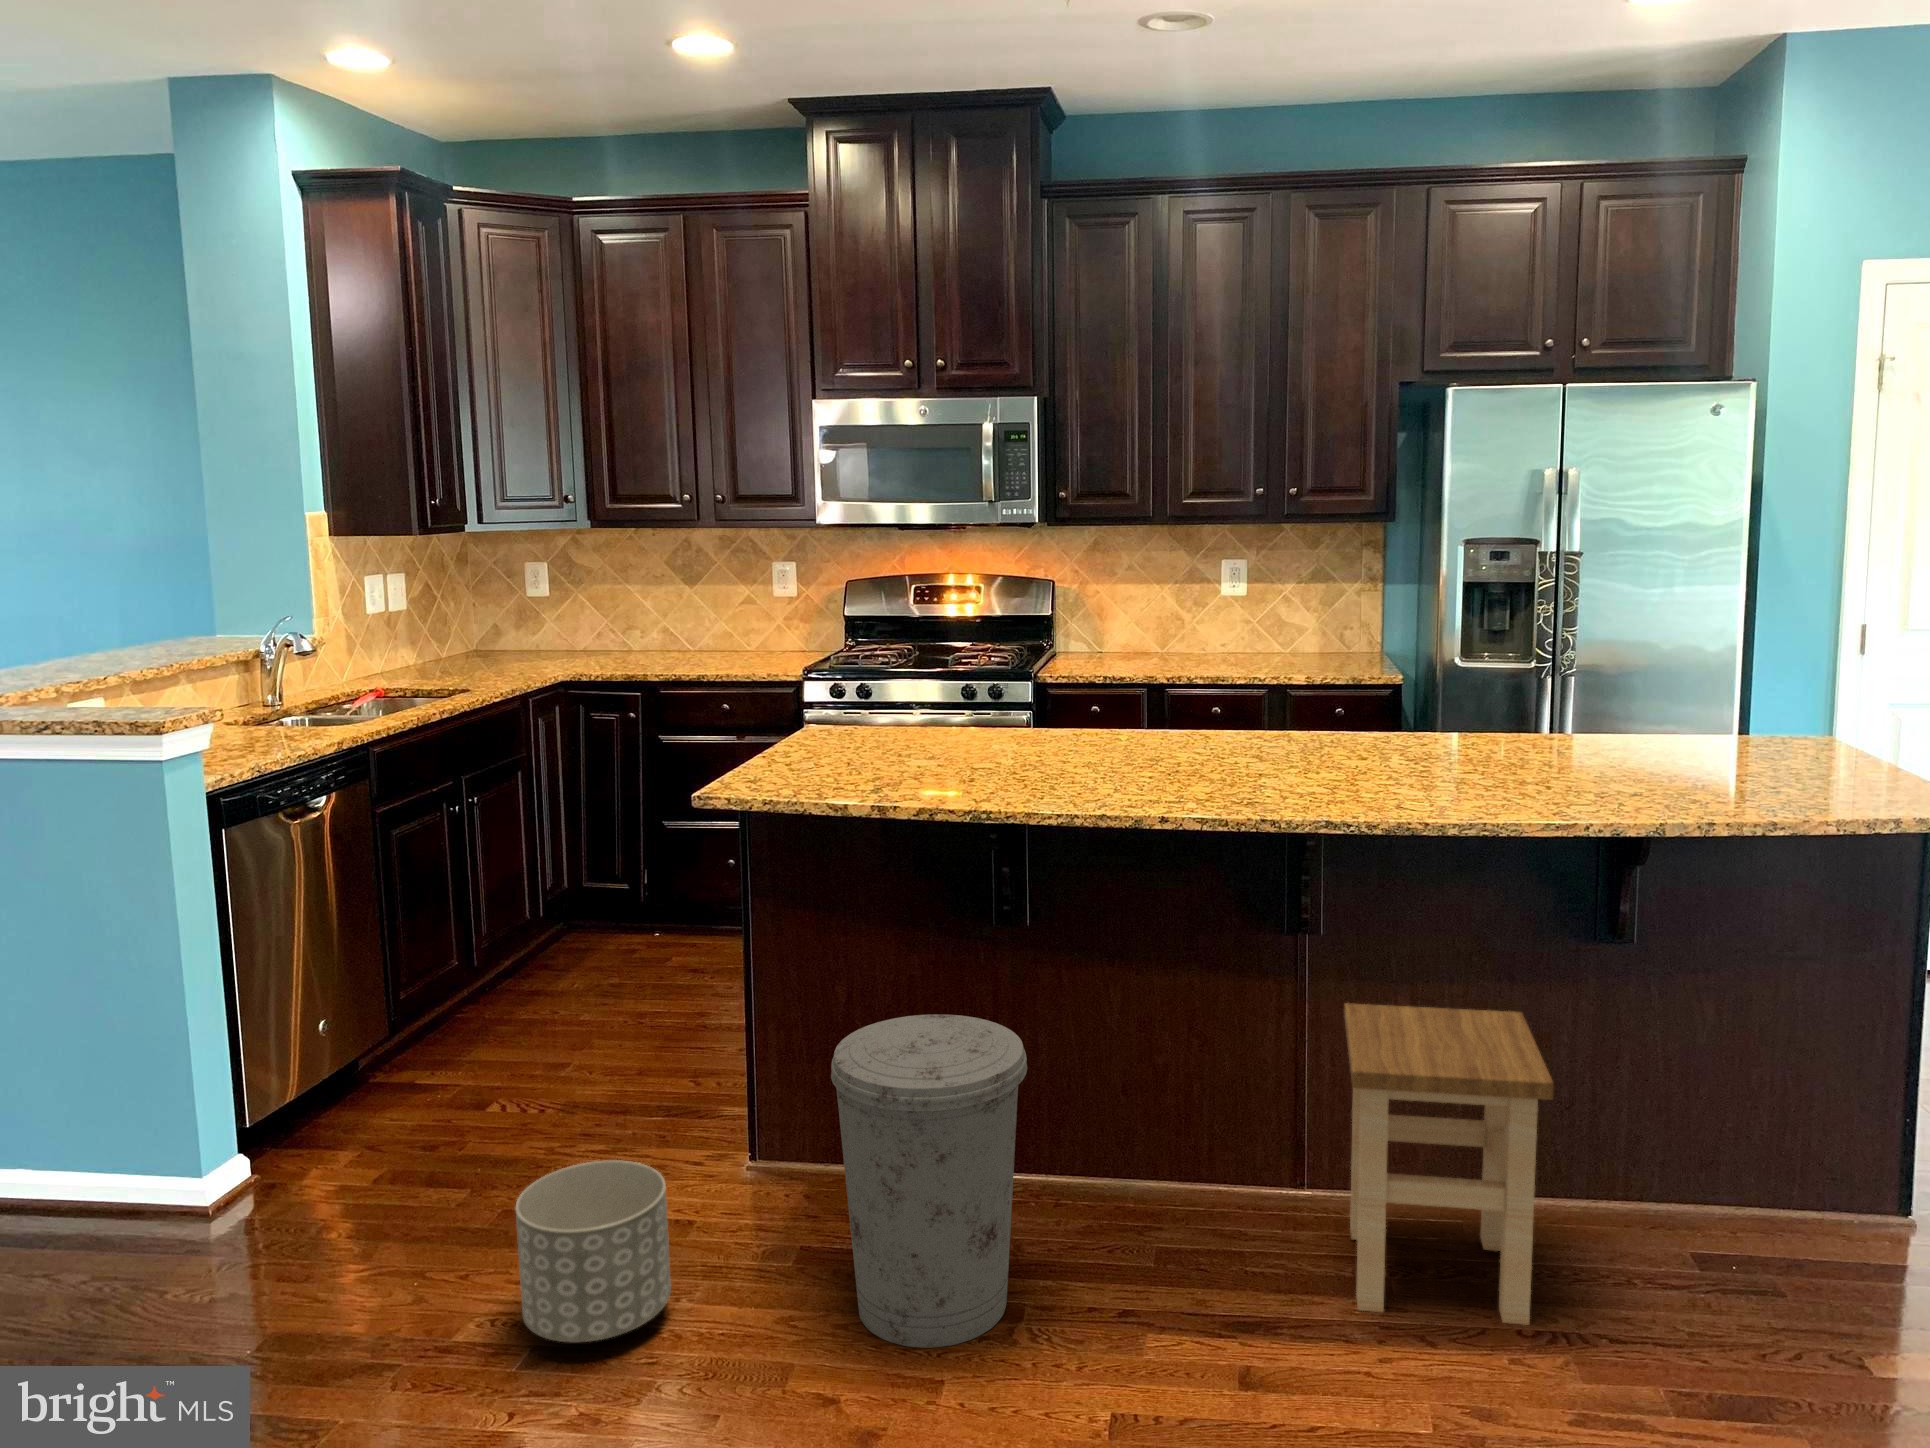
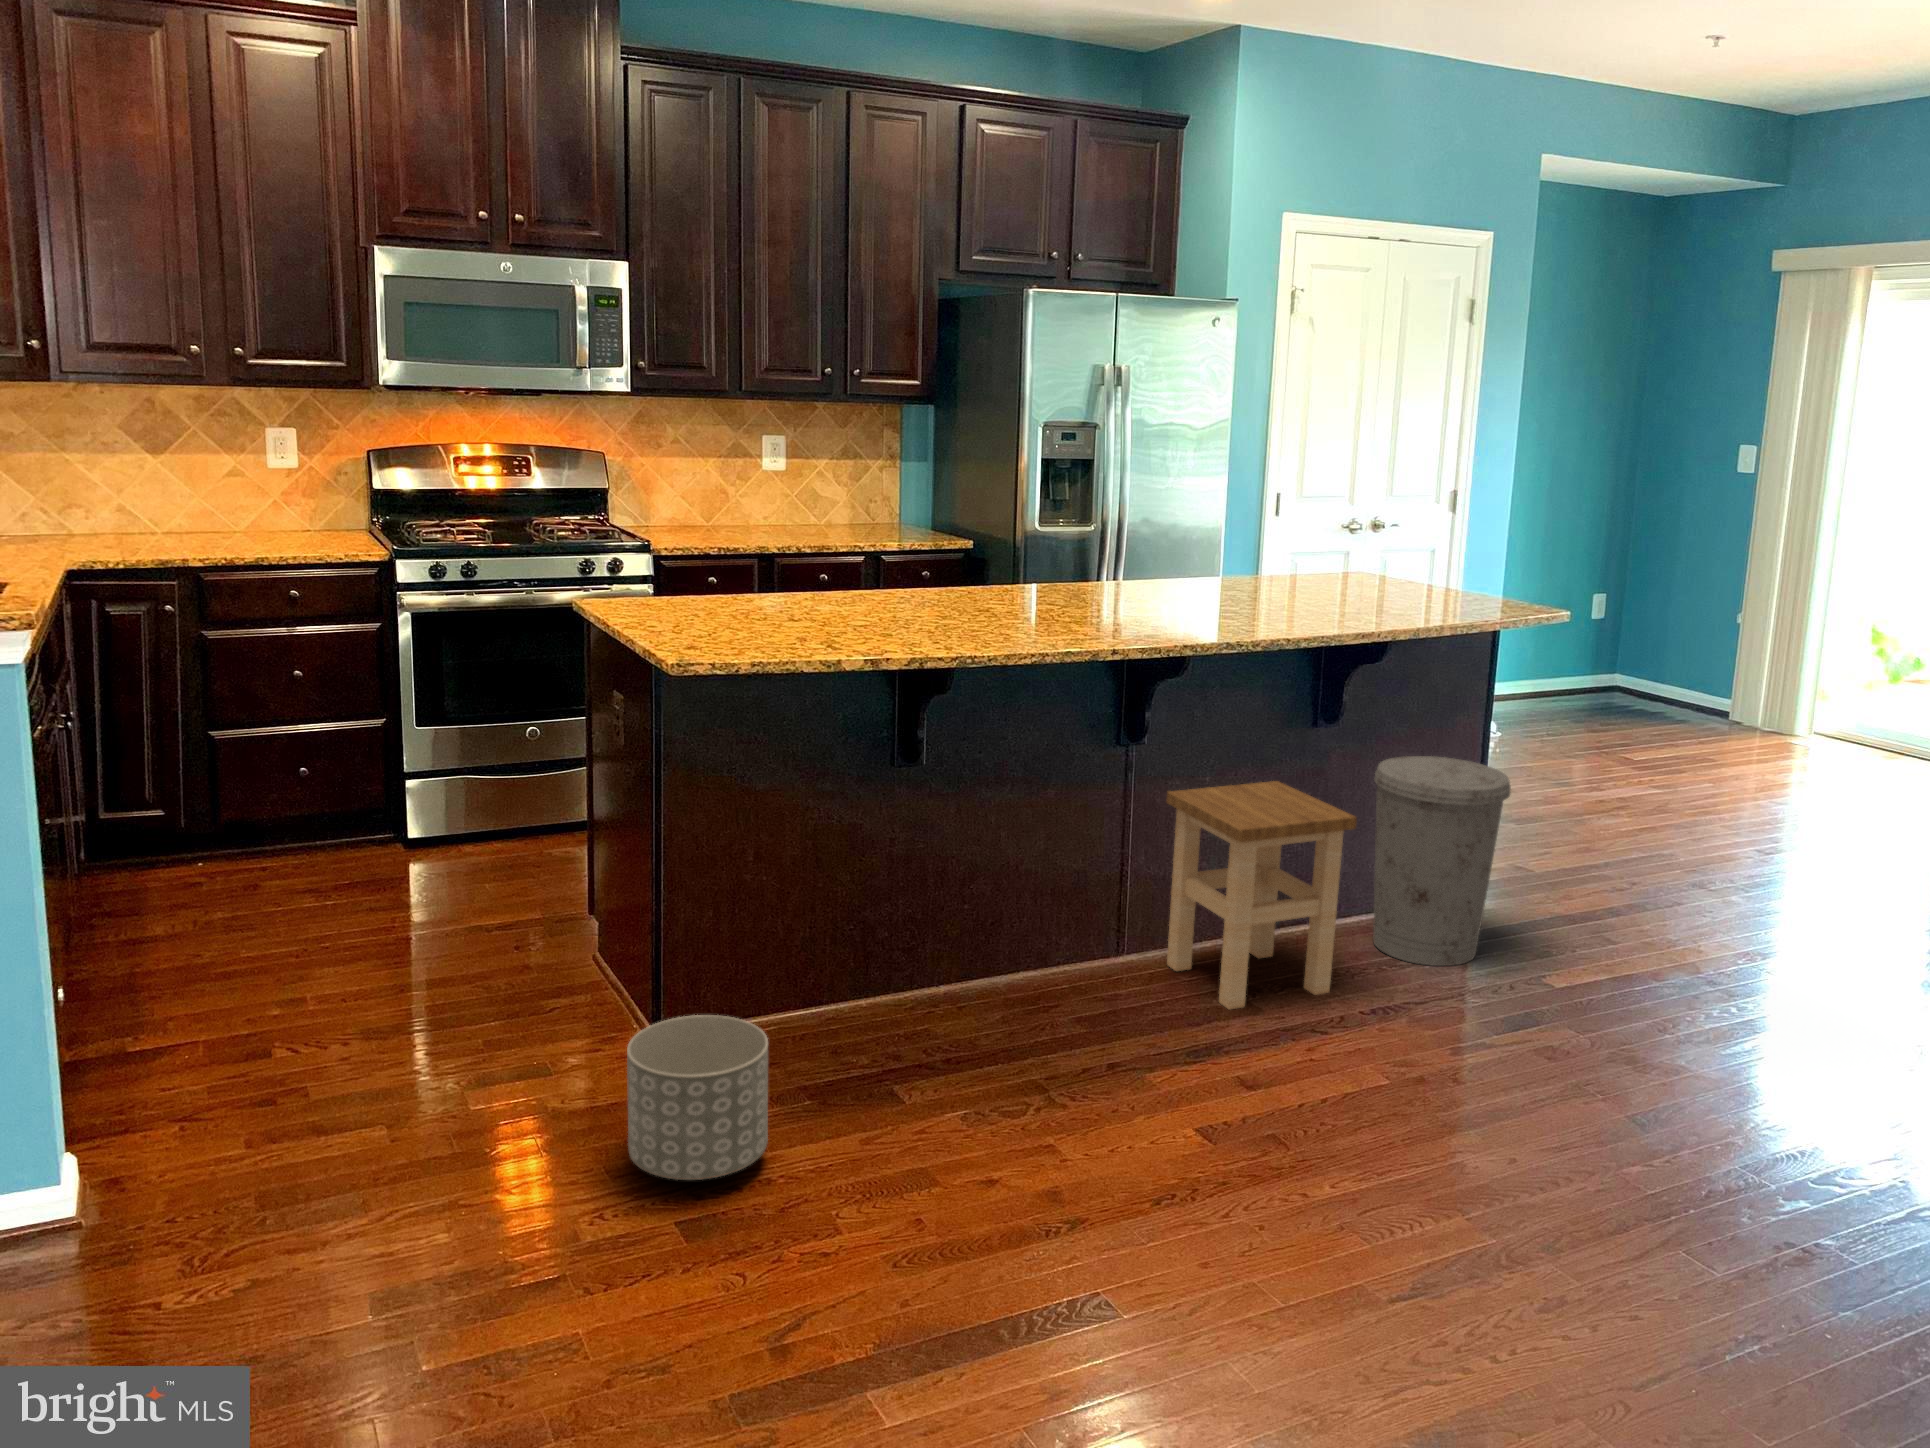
trash can: present [831,1014,1027,1348] -> present [1373,756,1511,966]

